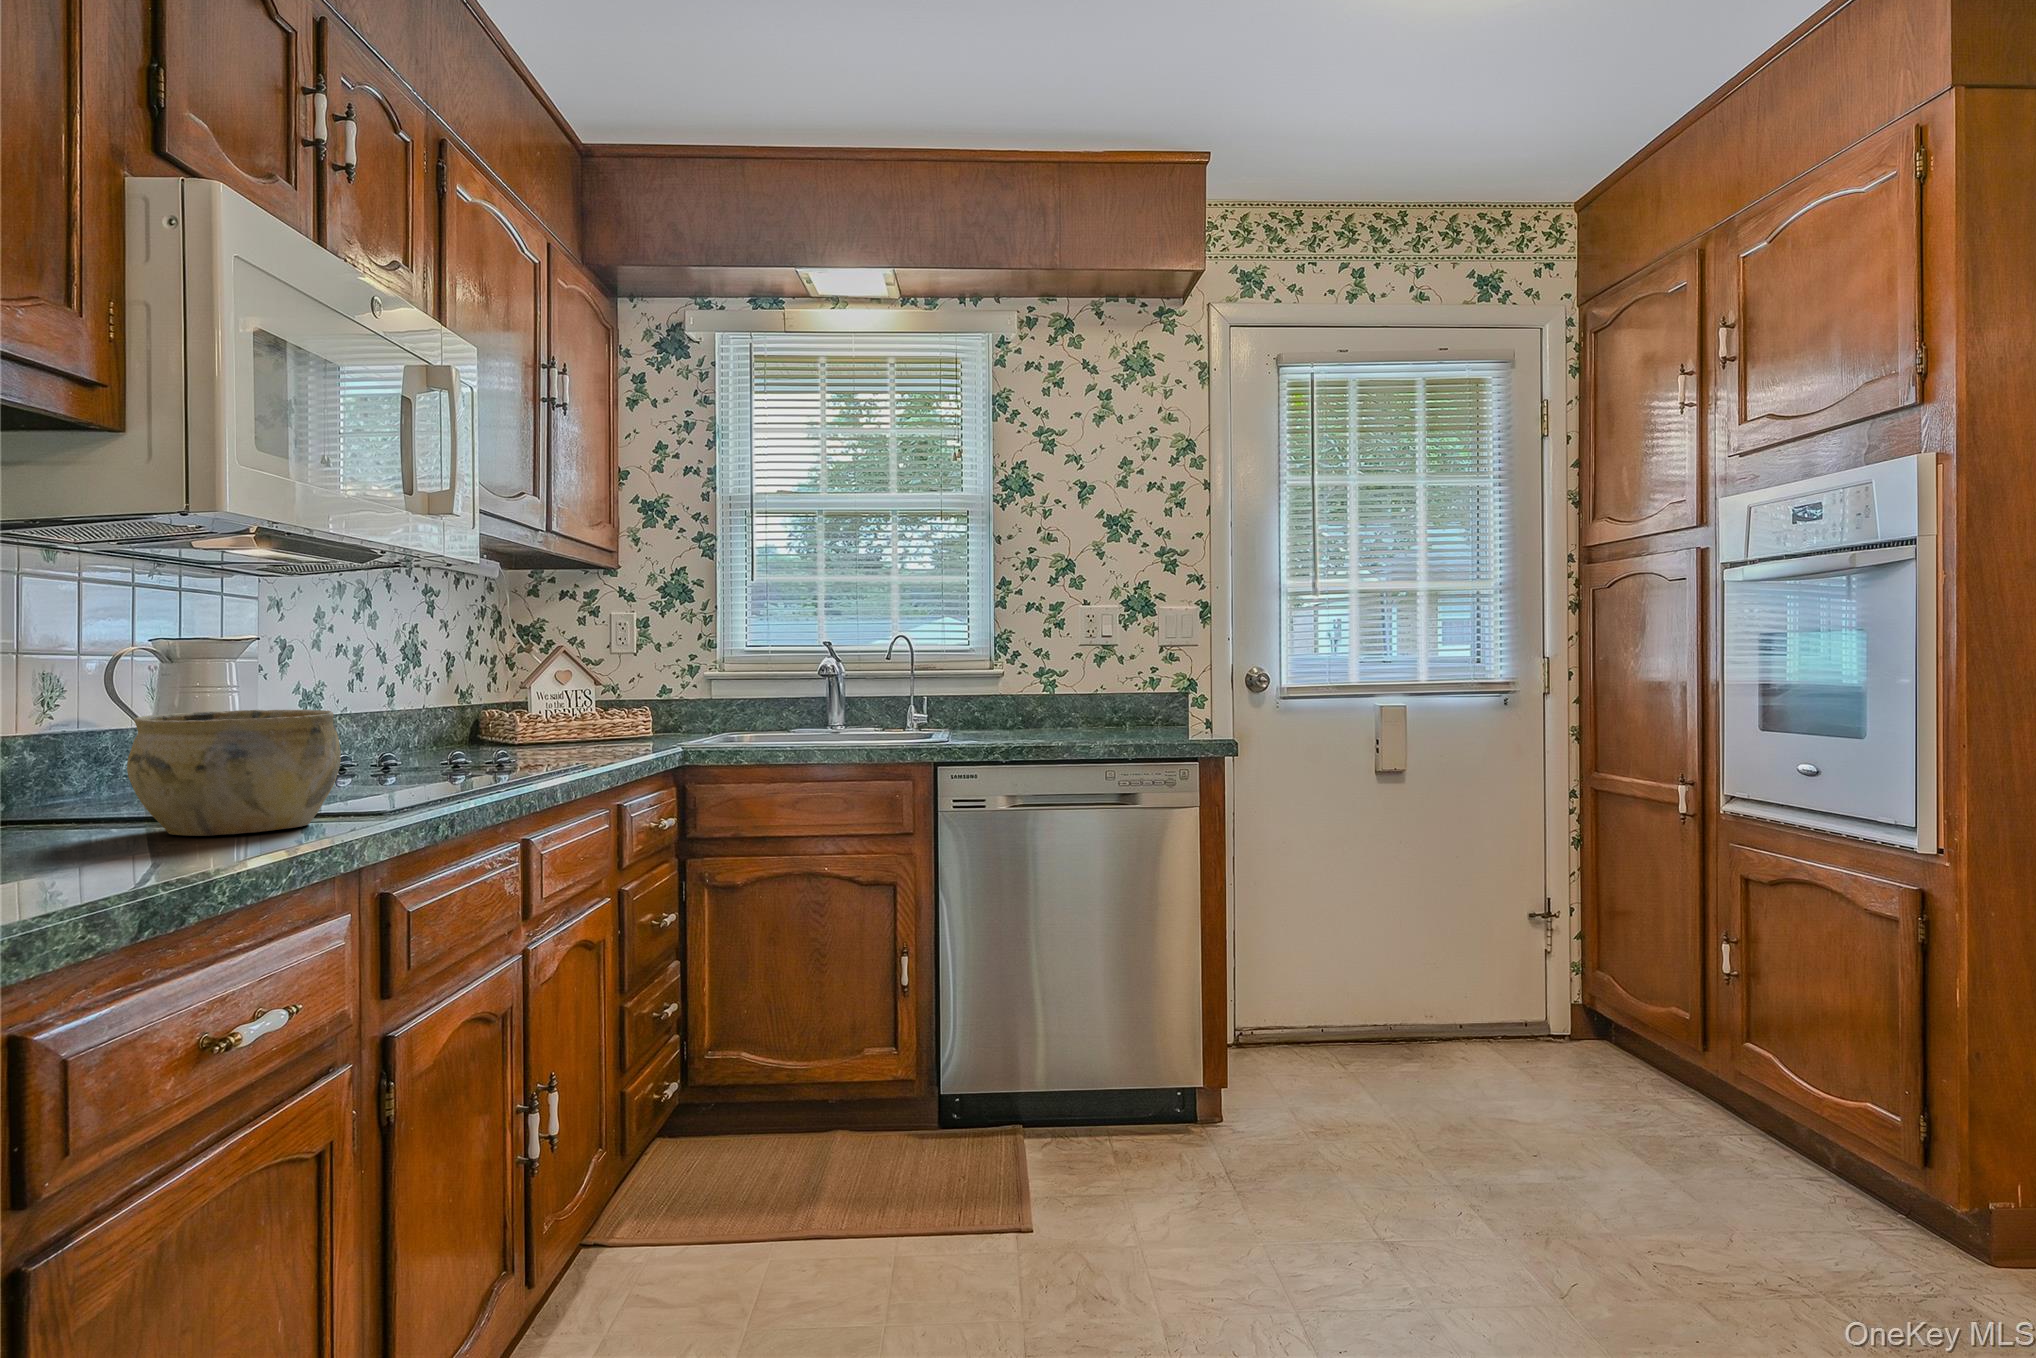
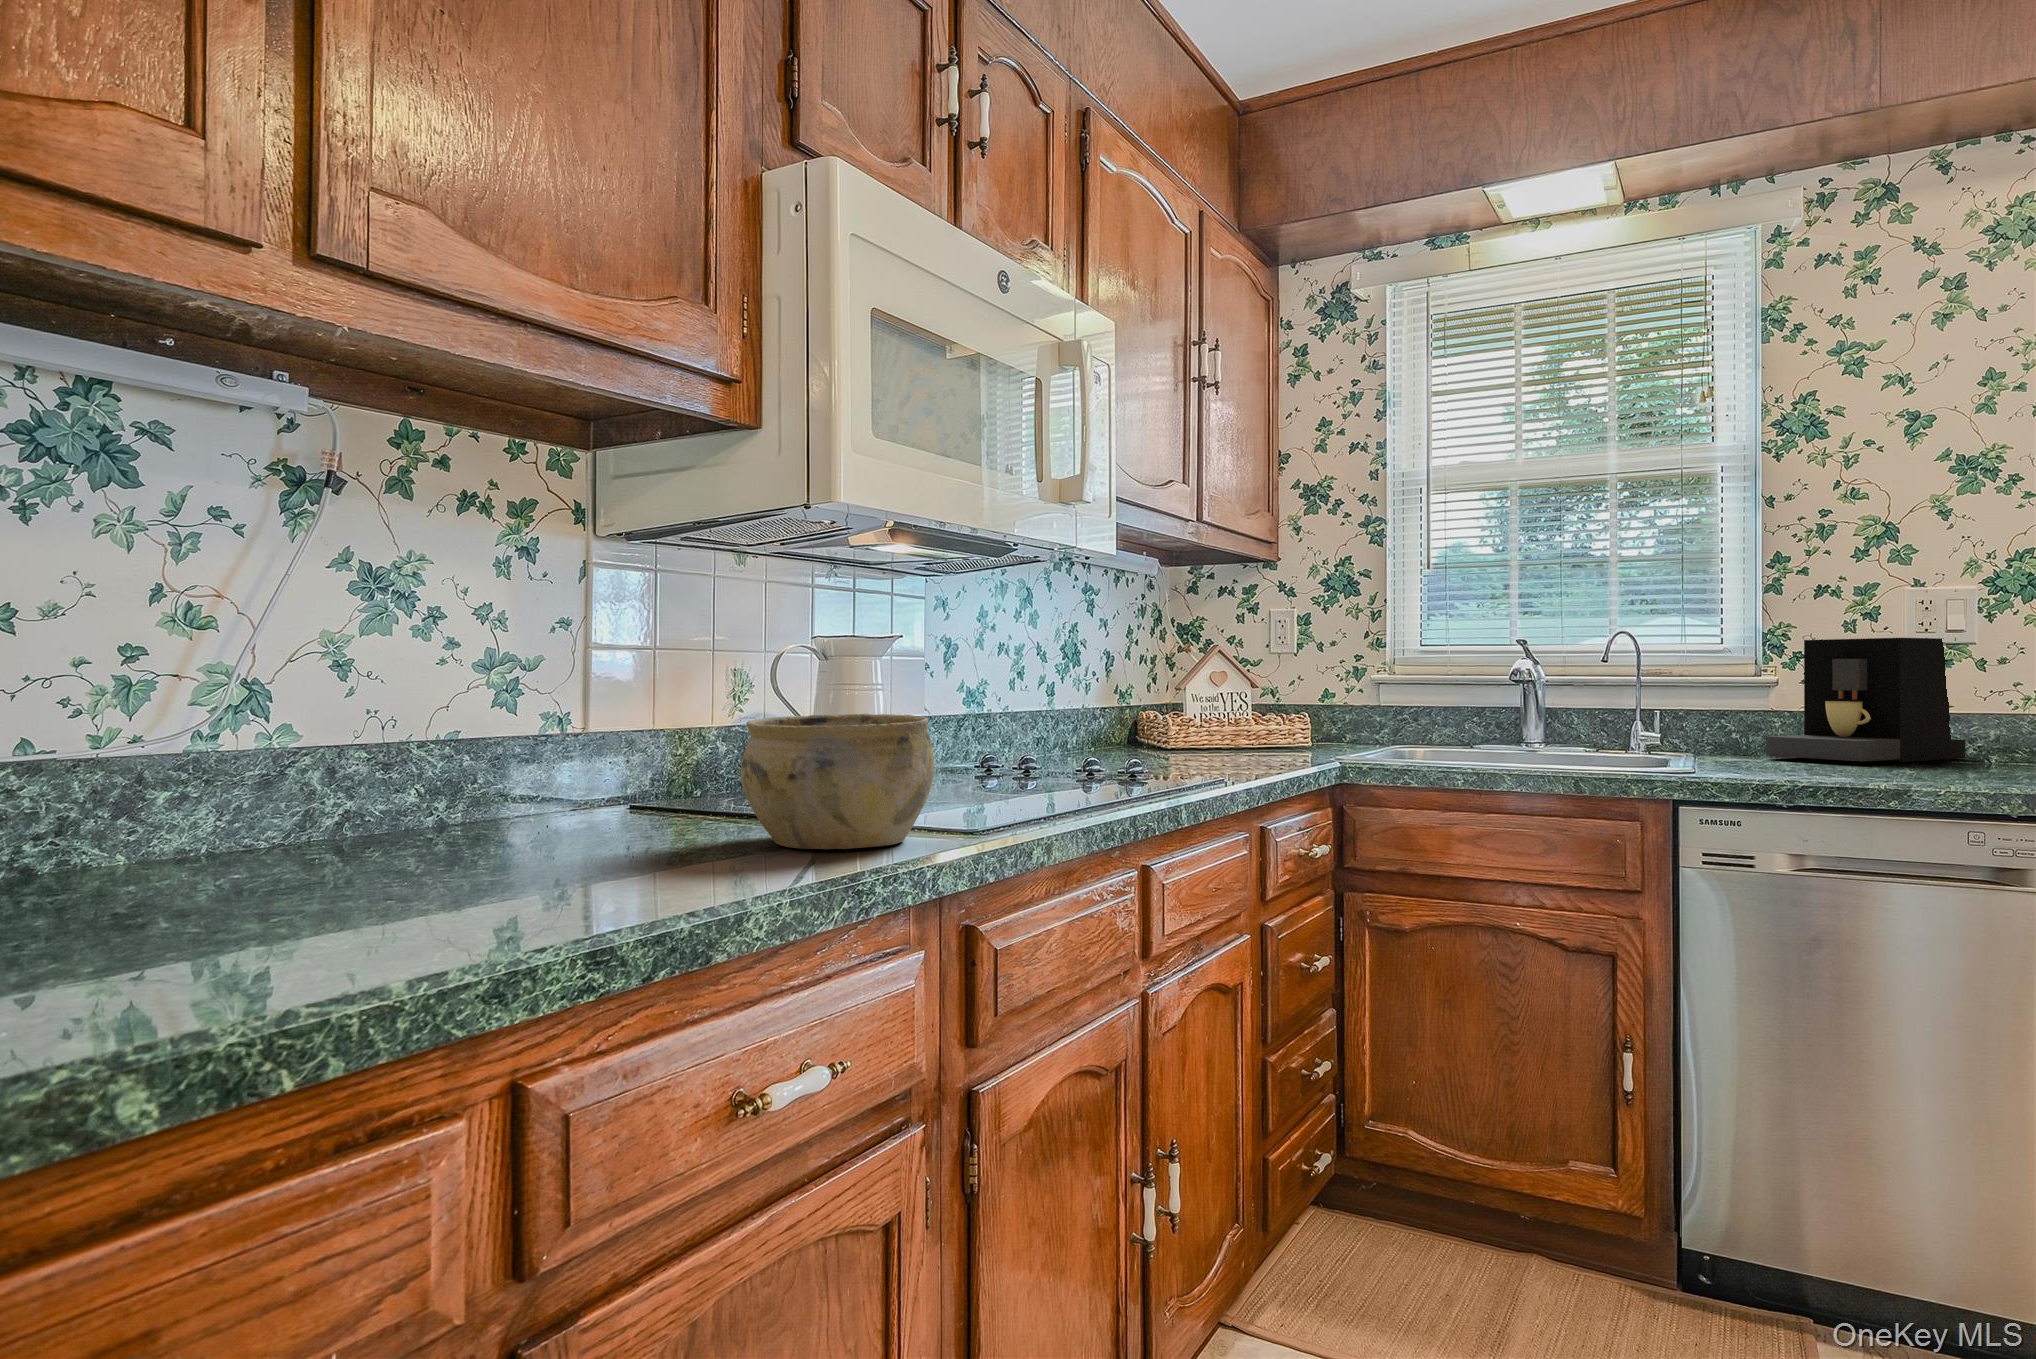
coffee maker: none [997,642,1117,731] -> present [1766,638,1965,762]

